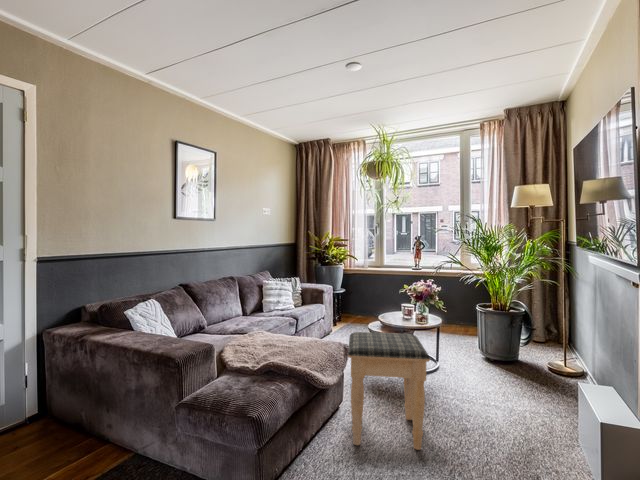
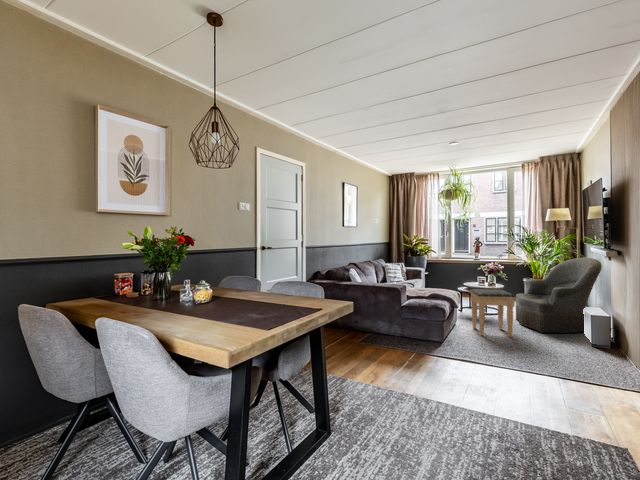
armchair: none [451,270,613,434] -> present [516,258,602,333]

